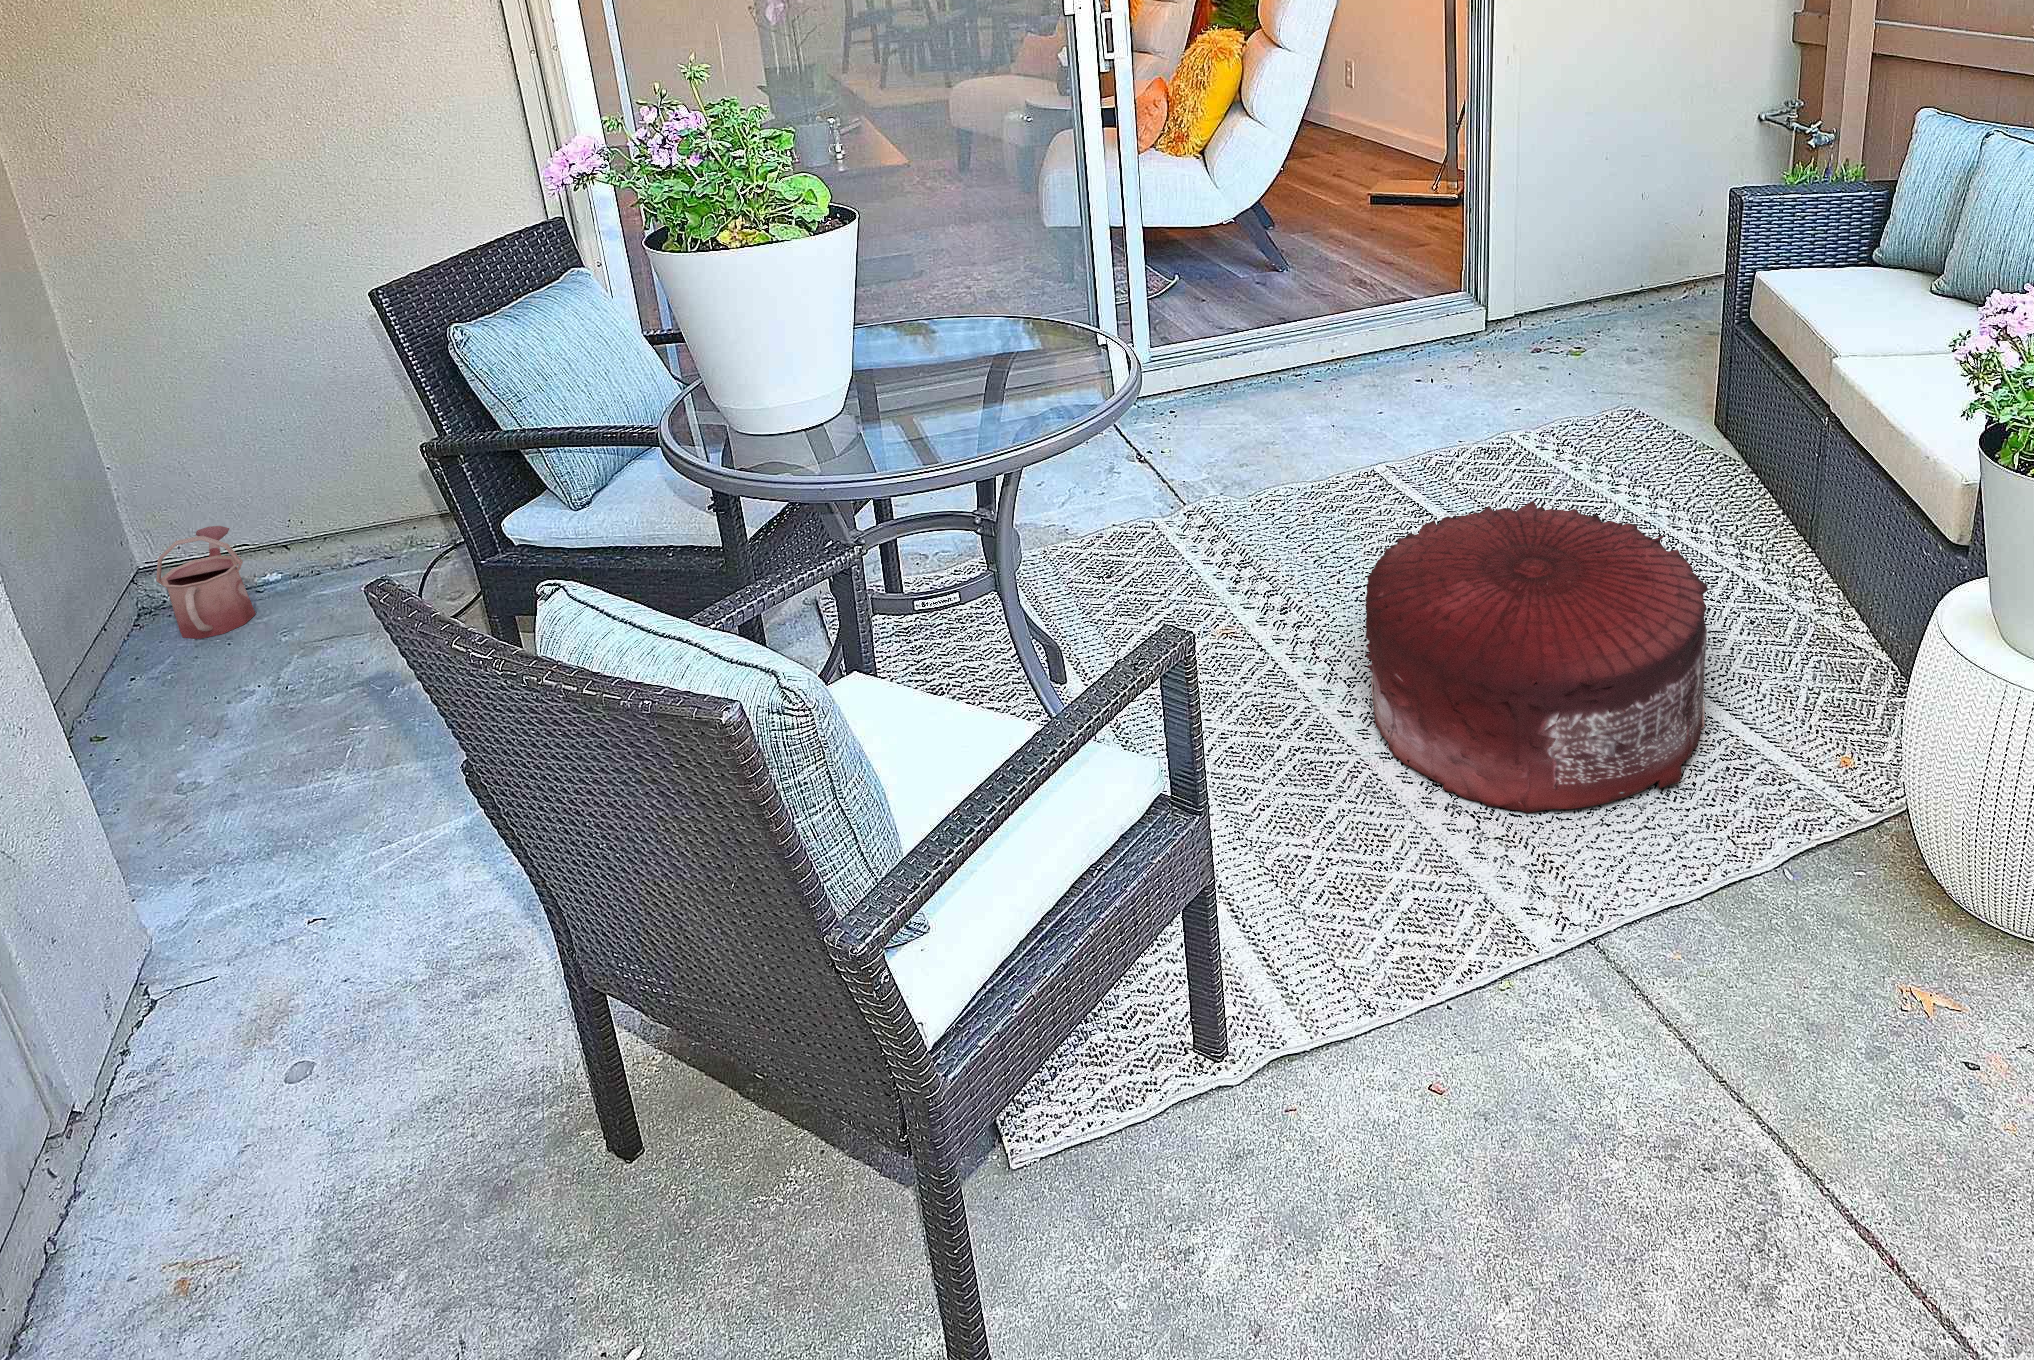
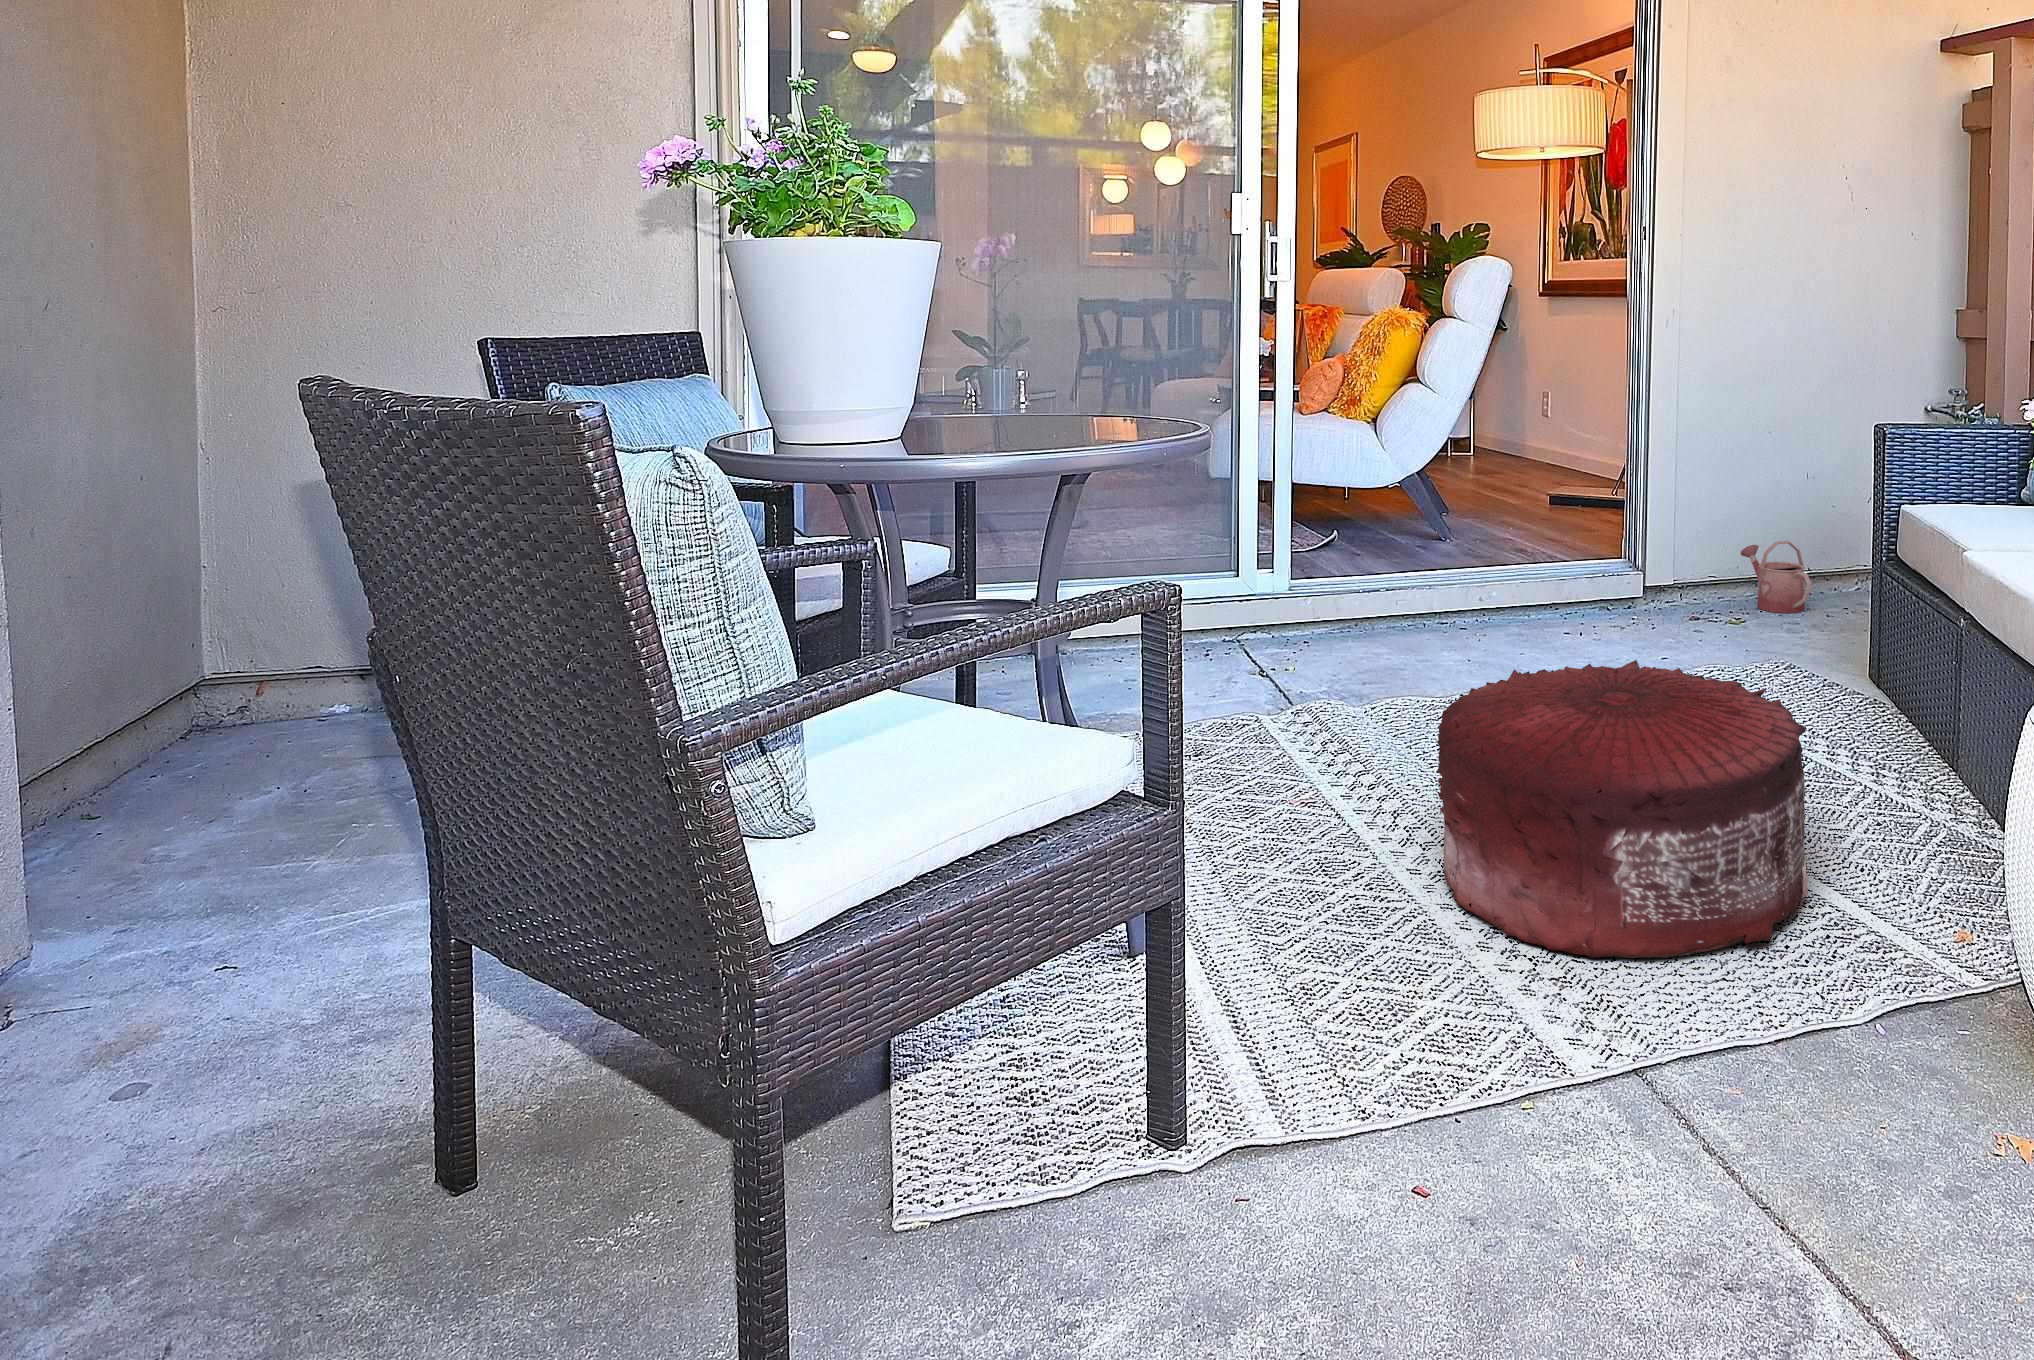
watering can: present [156,526,256,639] -> present [1741,541,1811,613]

